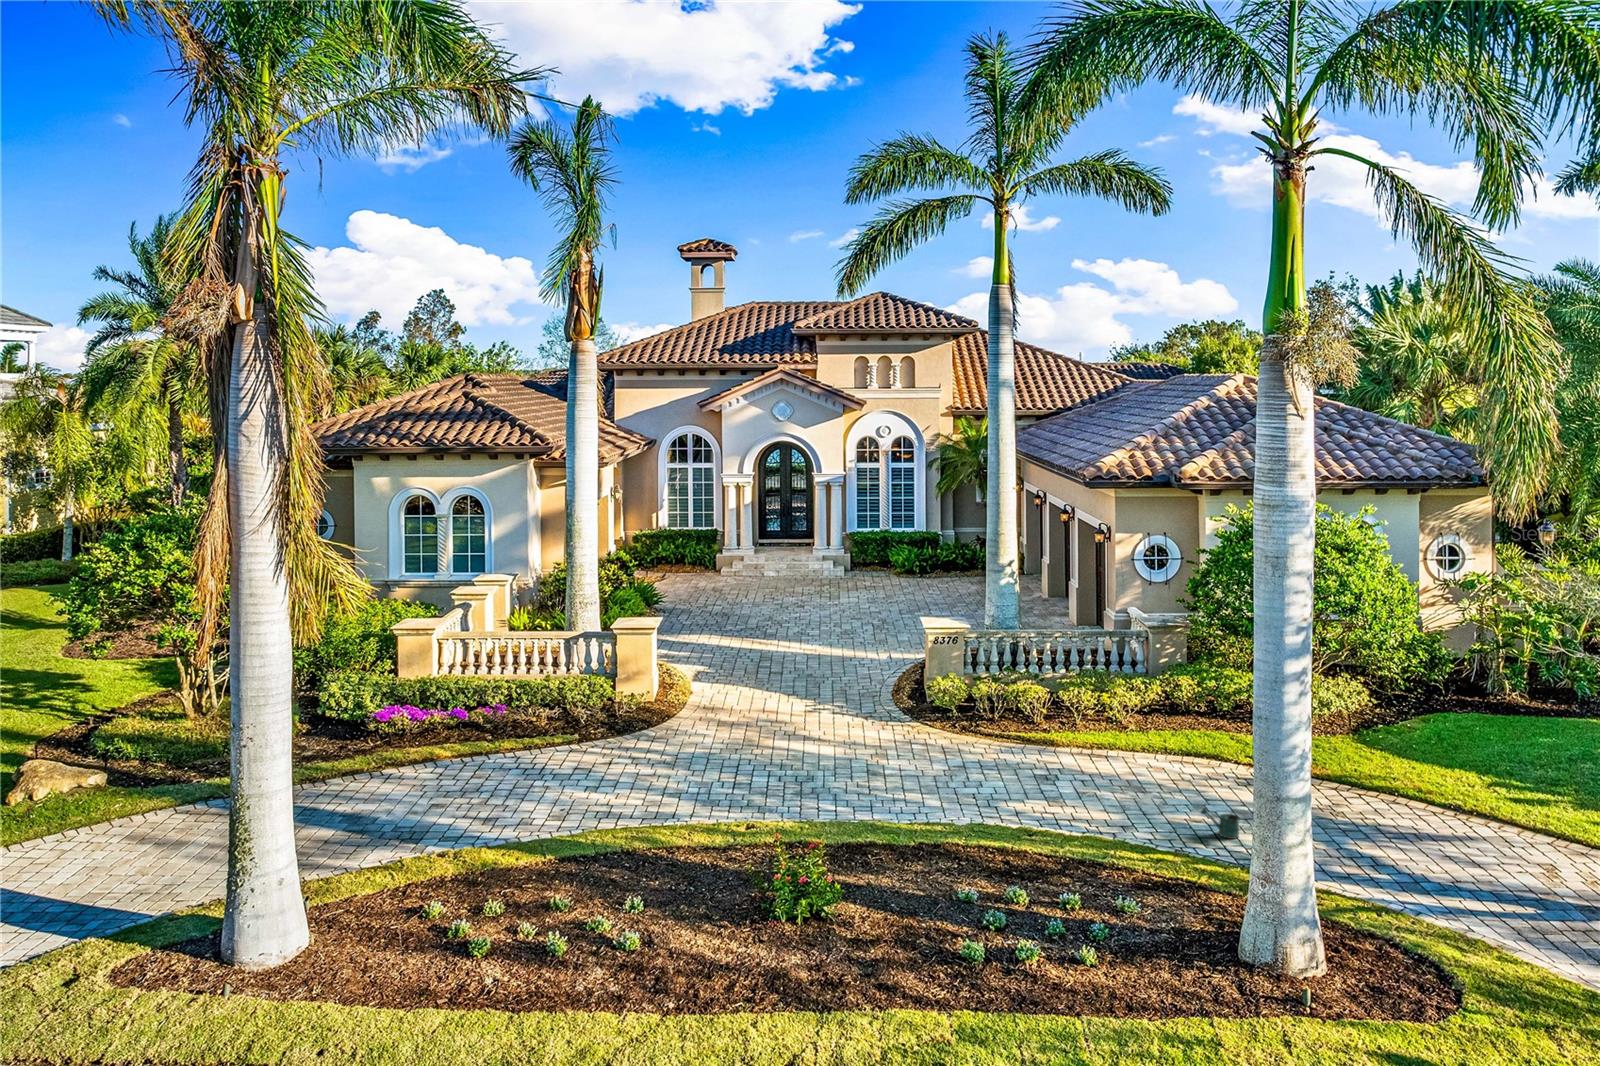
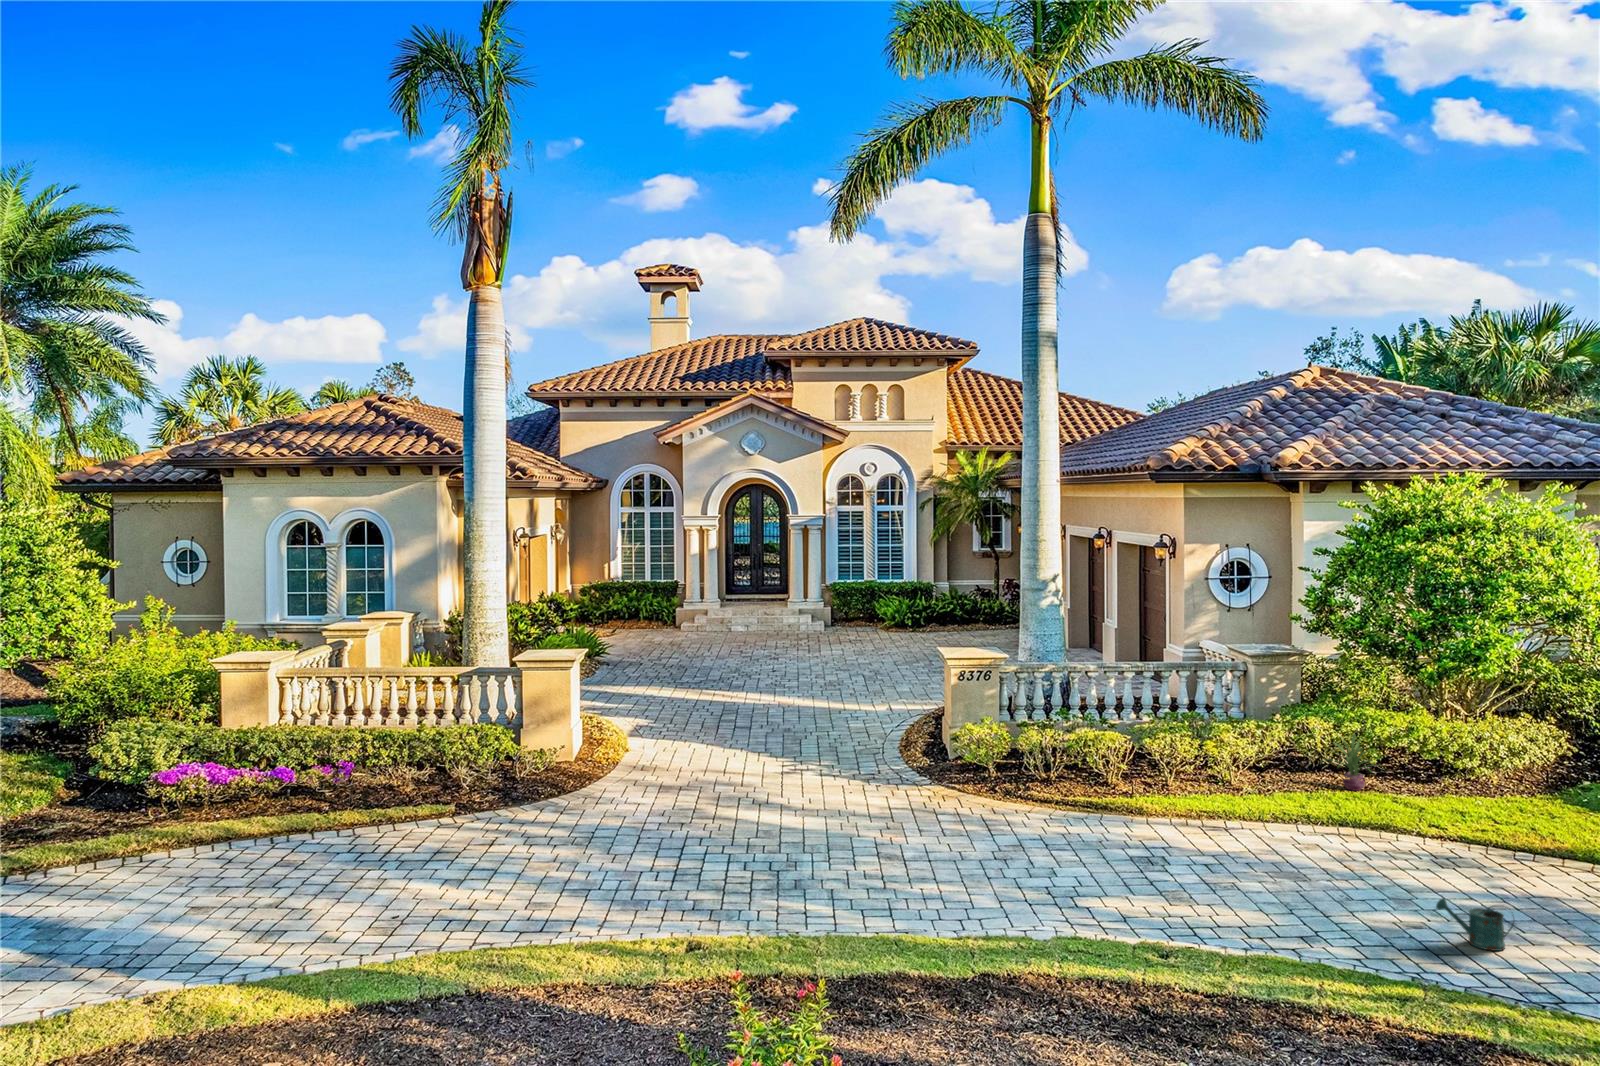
decorative plant: none [1187,688,1233,729] -> present [1338,734,1365,791]

